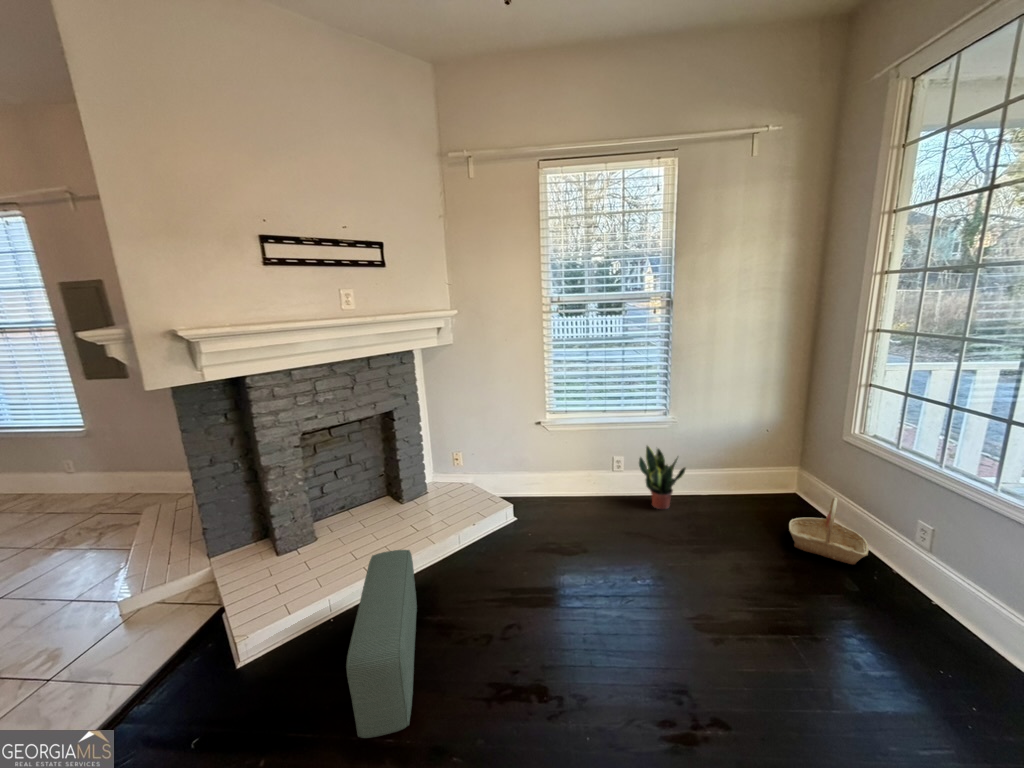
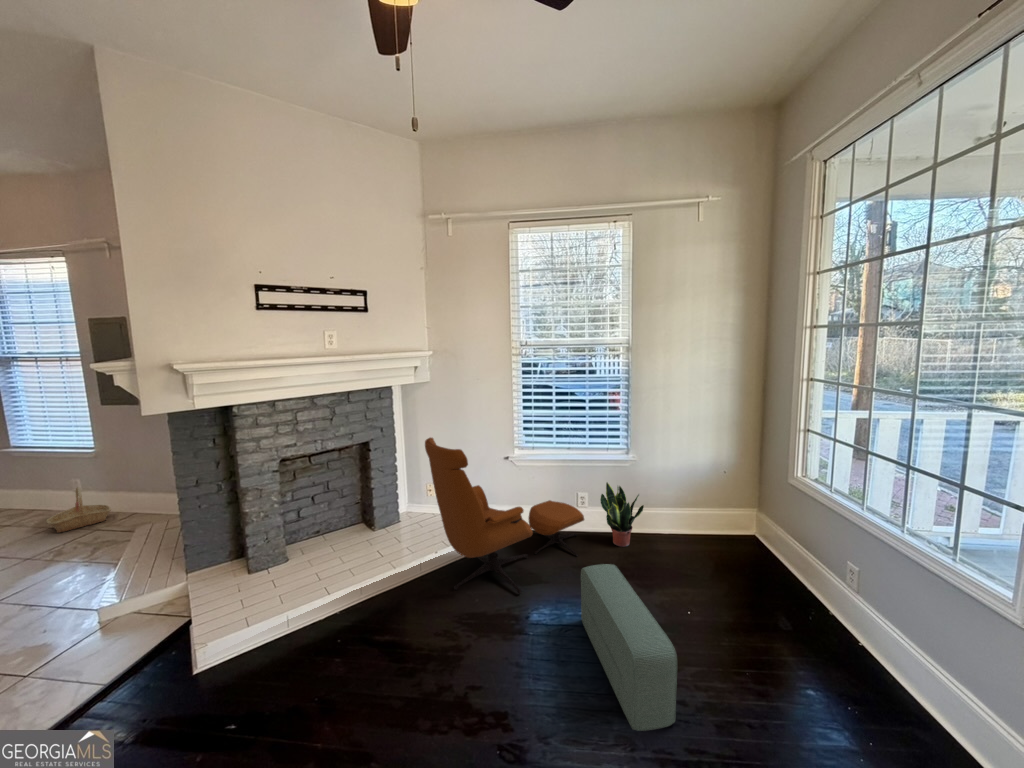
lounge chair: none [464,405,625,565] -> present [425,438,584,594]
basket: present [789,497,869,564] -> present [47,487,111,533]
pouf: present [346,550,417,738] -> present [581,564,677,731]

